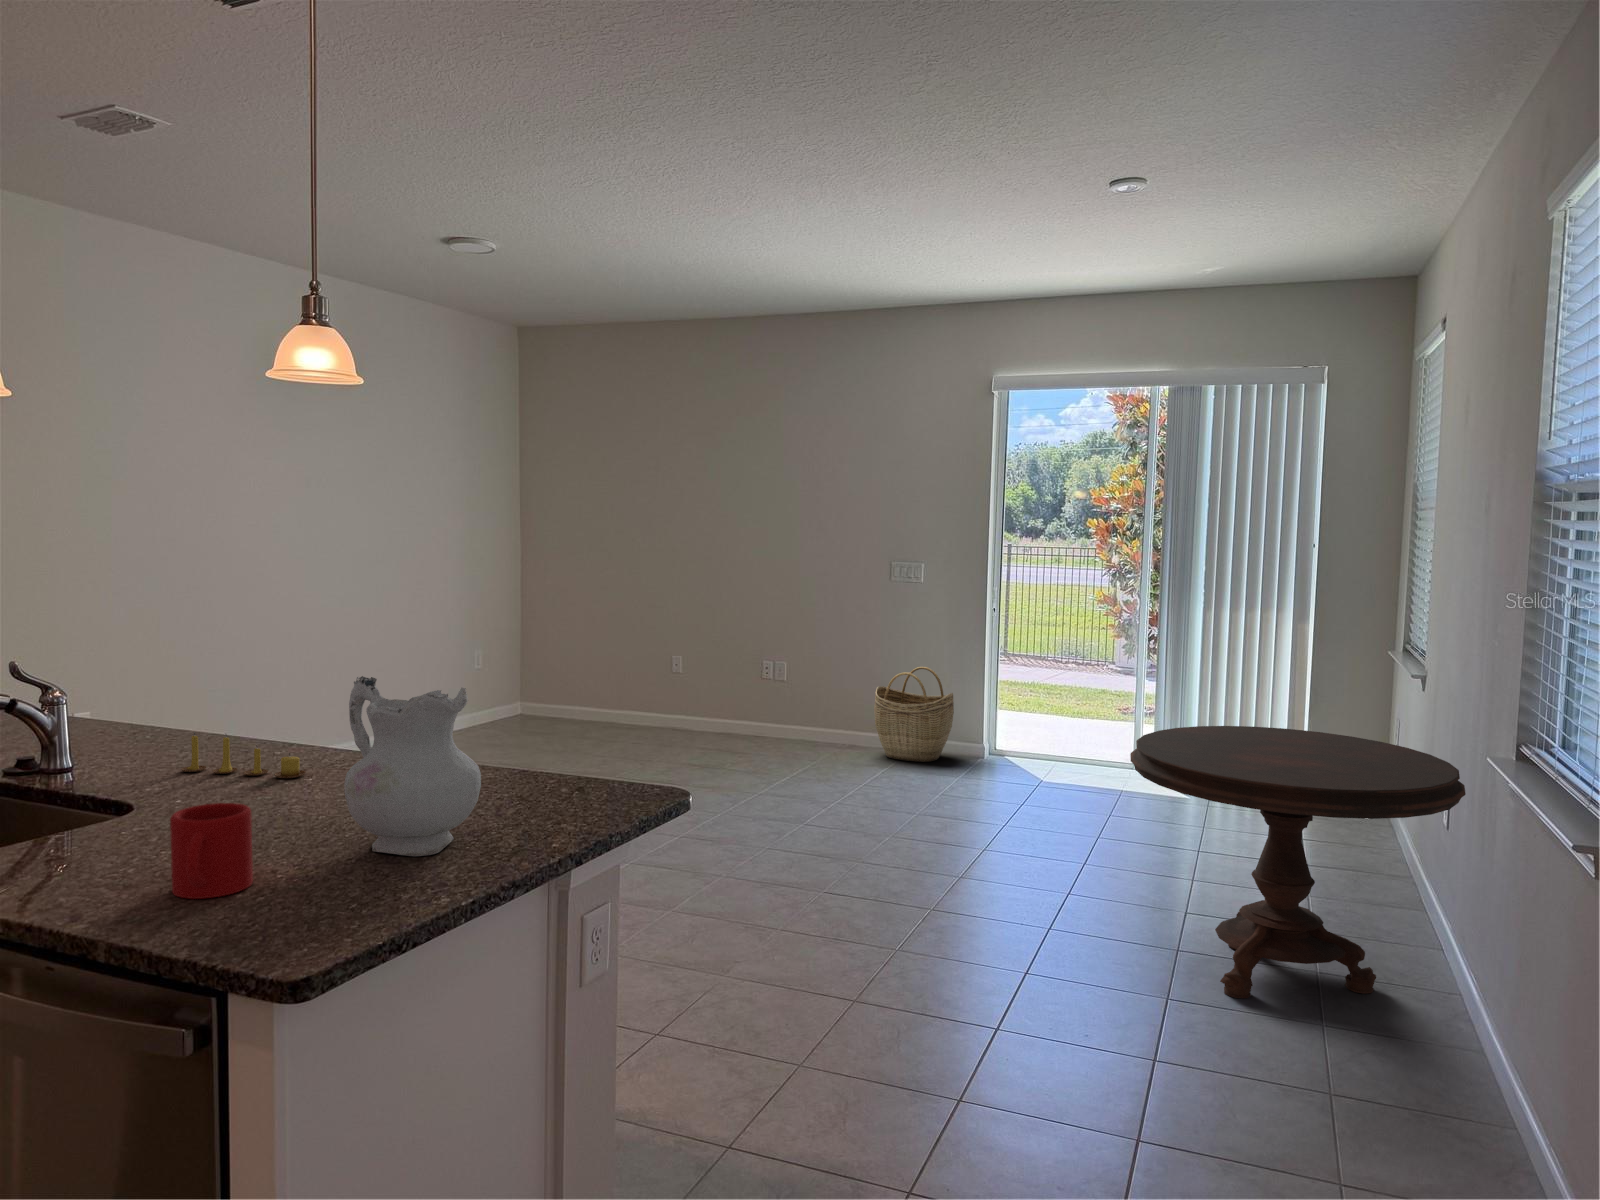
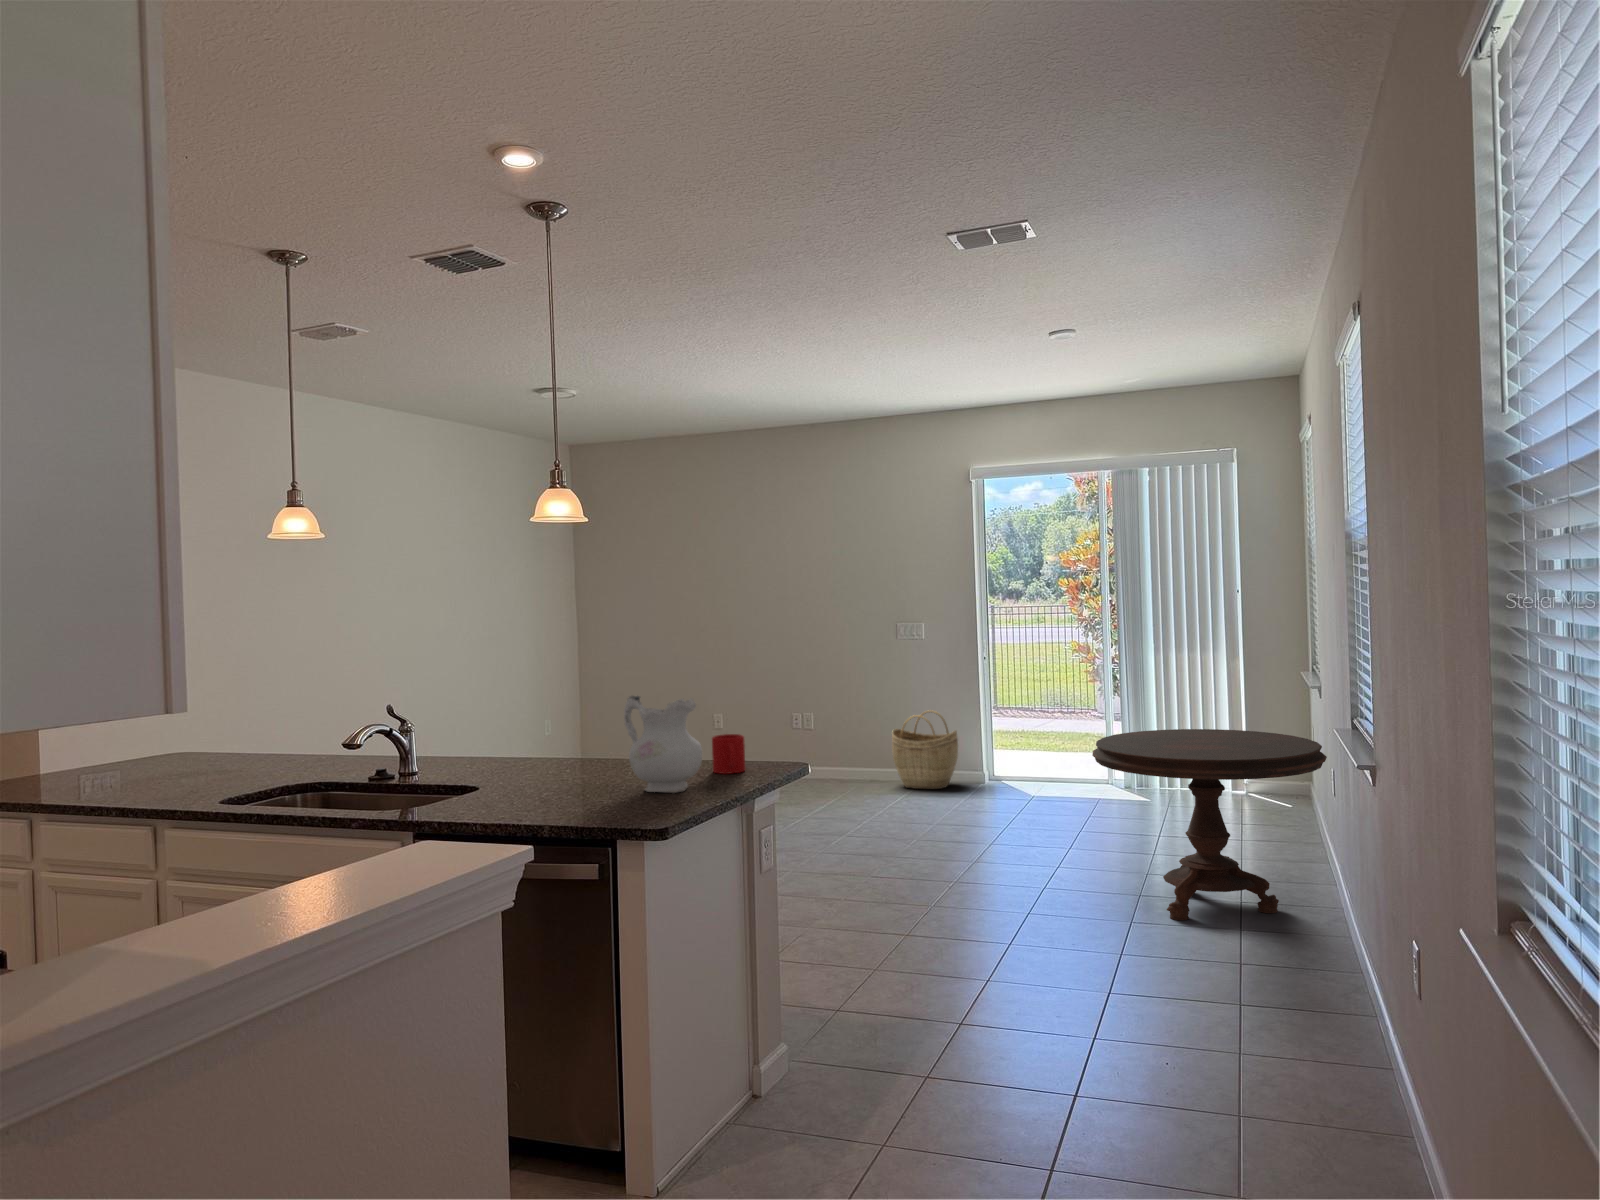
candle: present [181,732,306,778] -> none [485,745,565,771]
mug: present [170,803,253,899] -> present [712,734,745,774]

